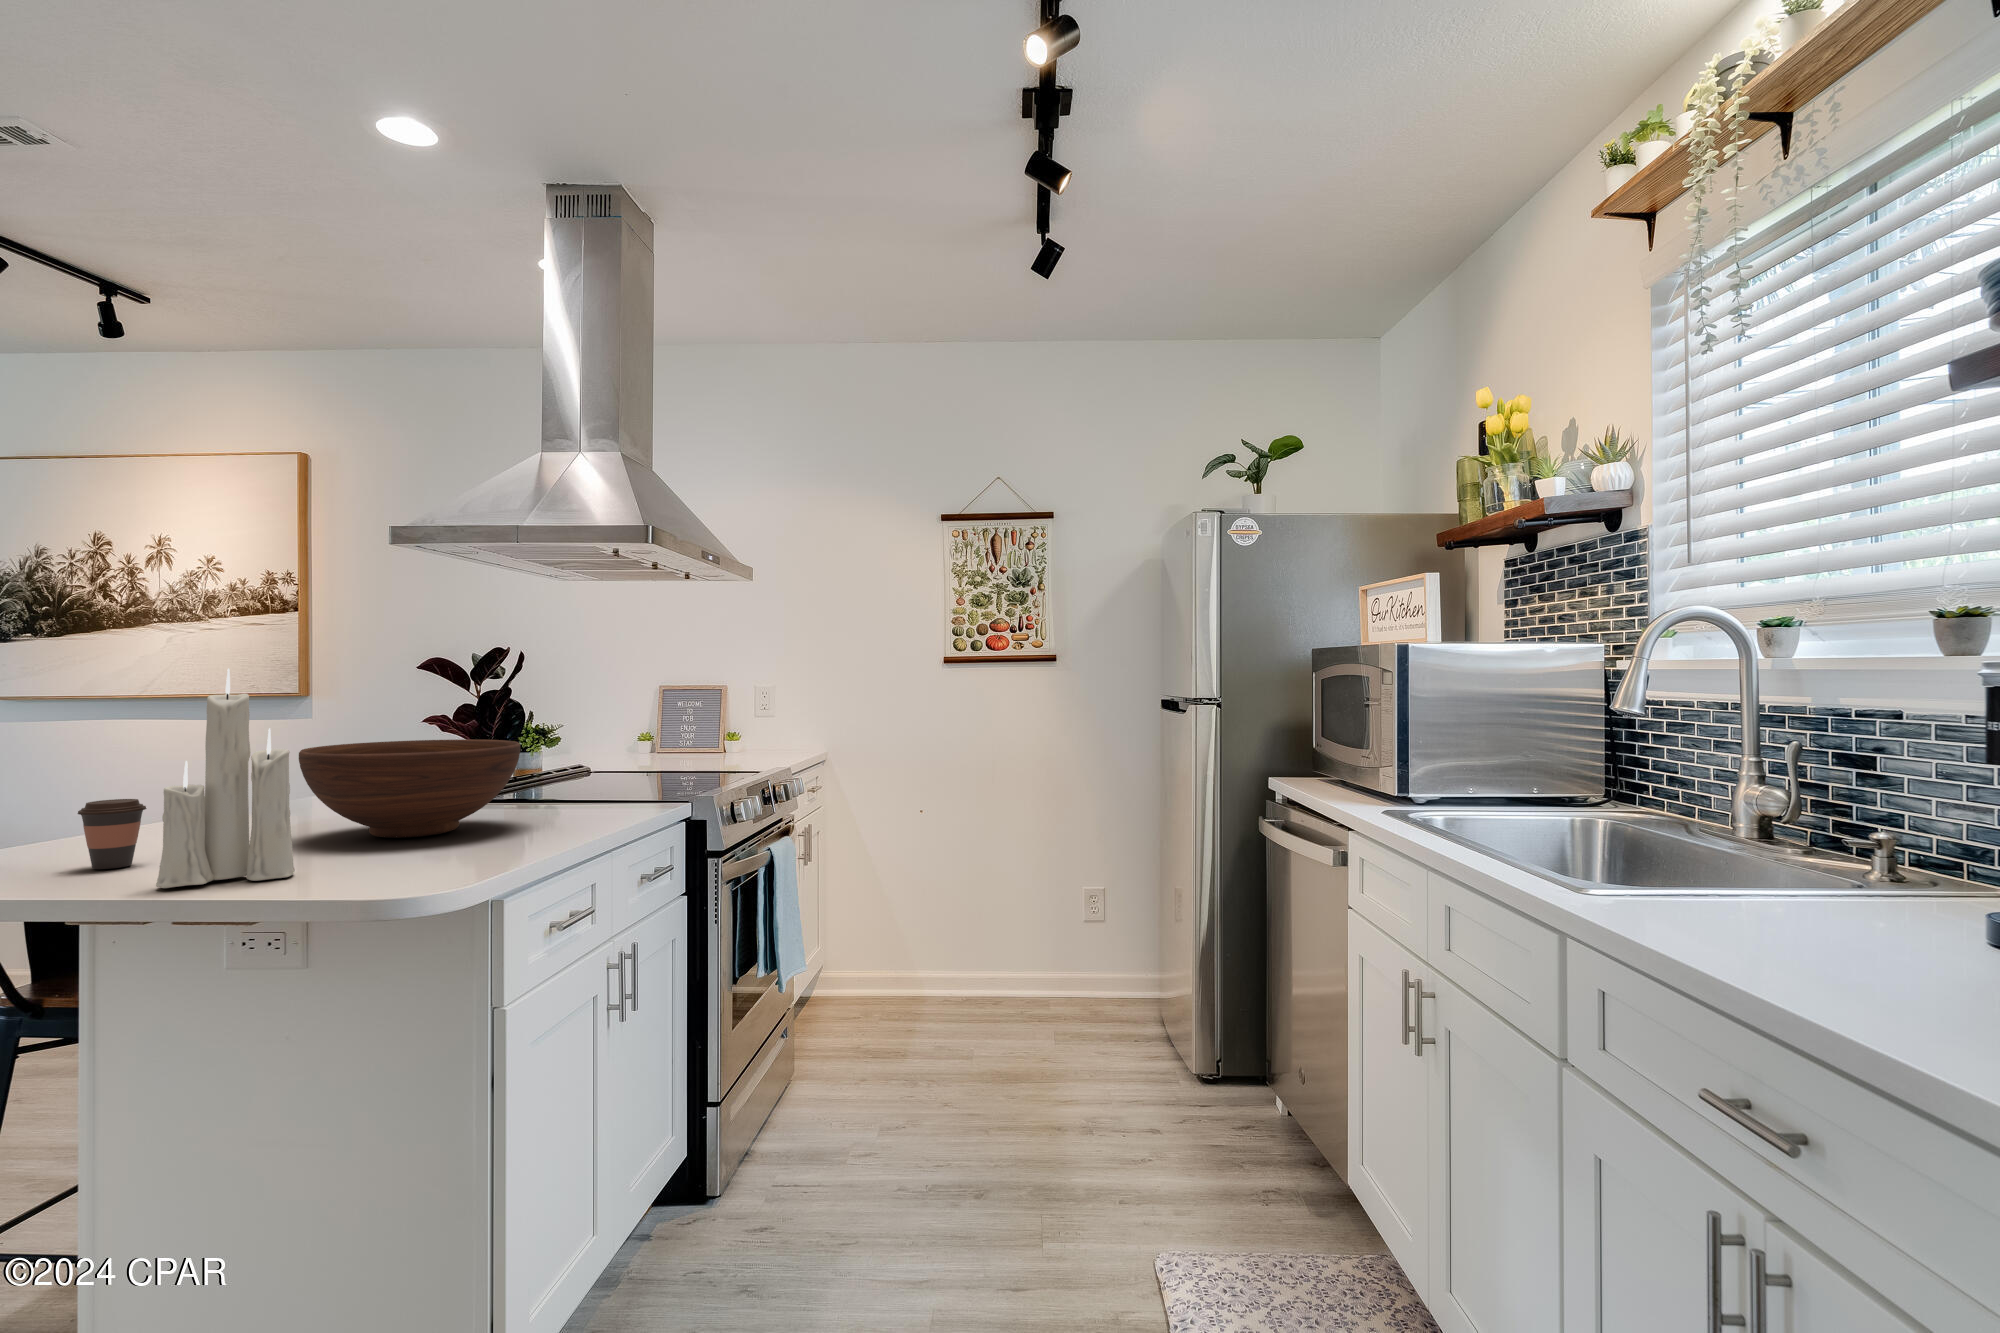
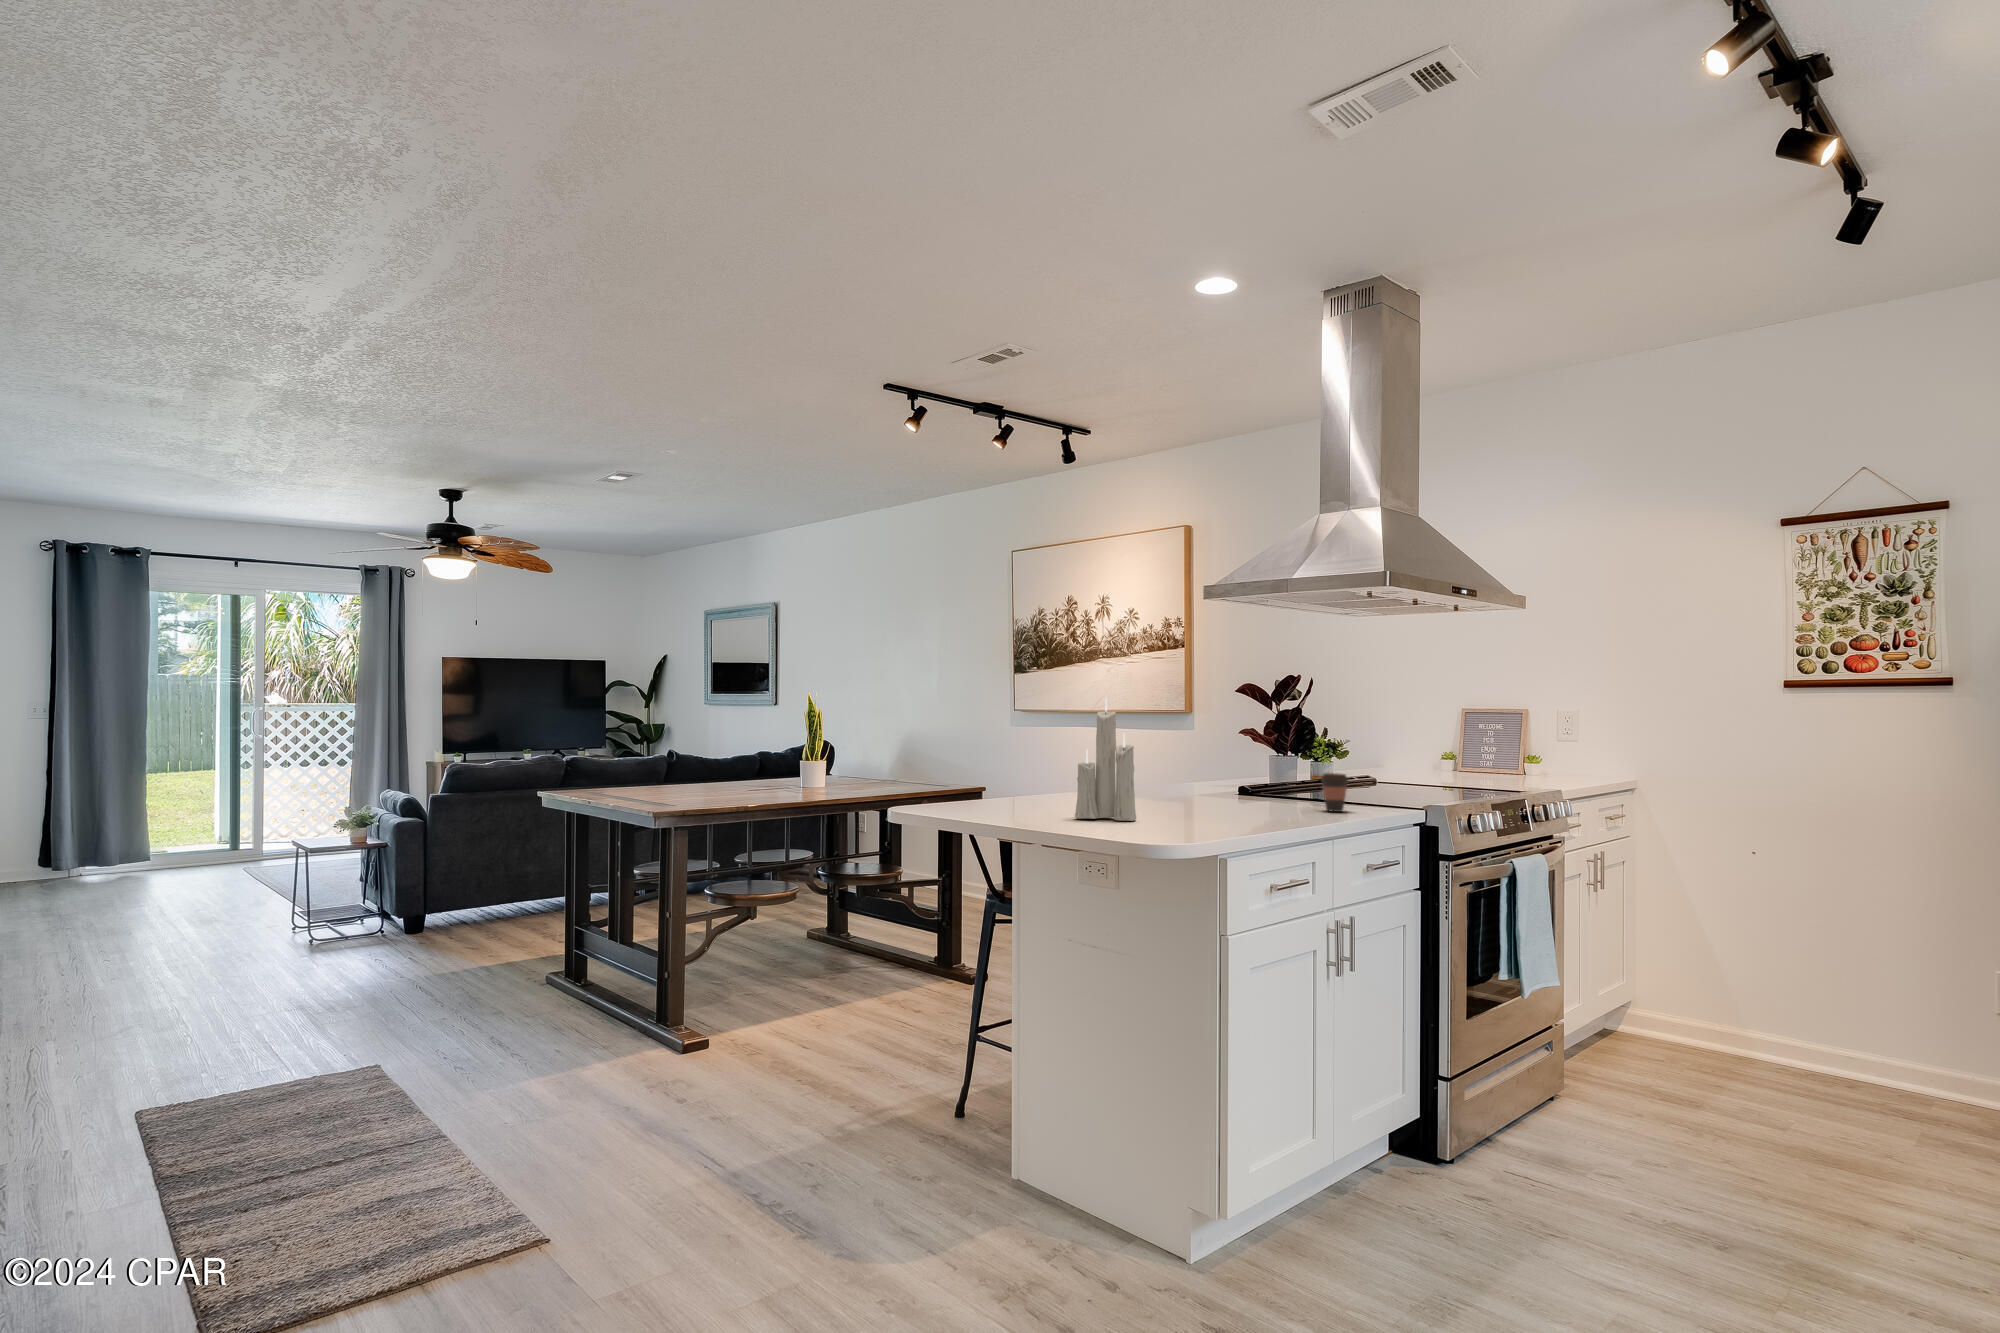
fruit bowl: present [299,739,520,838] -> none [1147,746,1278,811]
coffee cup: present [78,799,146,869] -> present [1321,773,1349,812]

